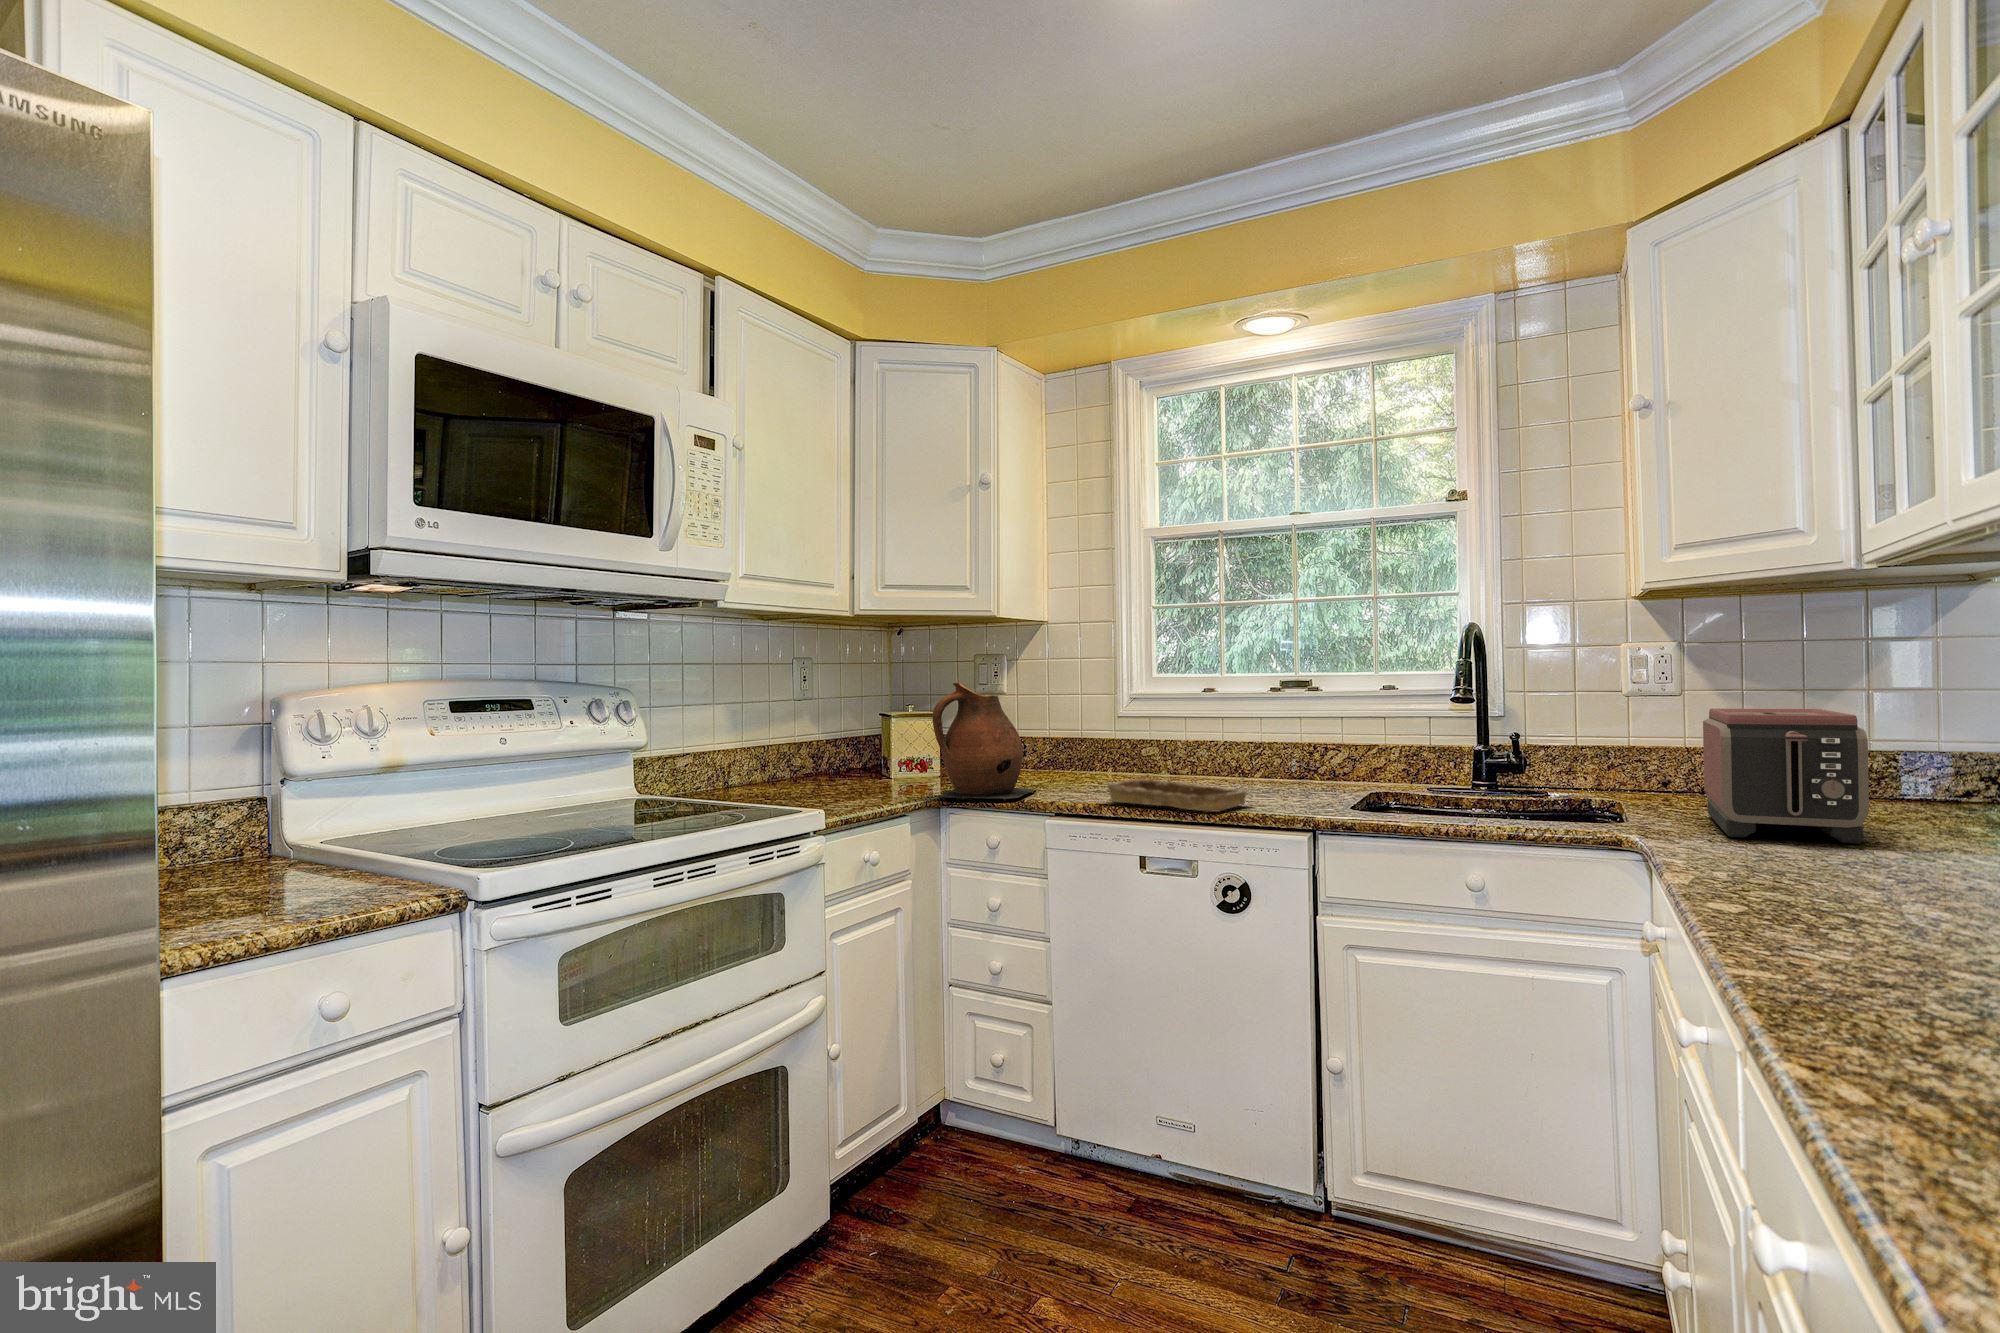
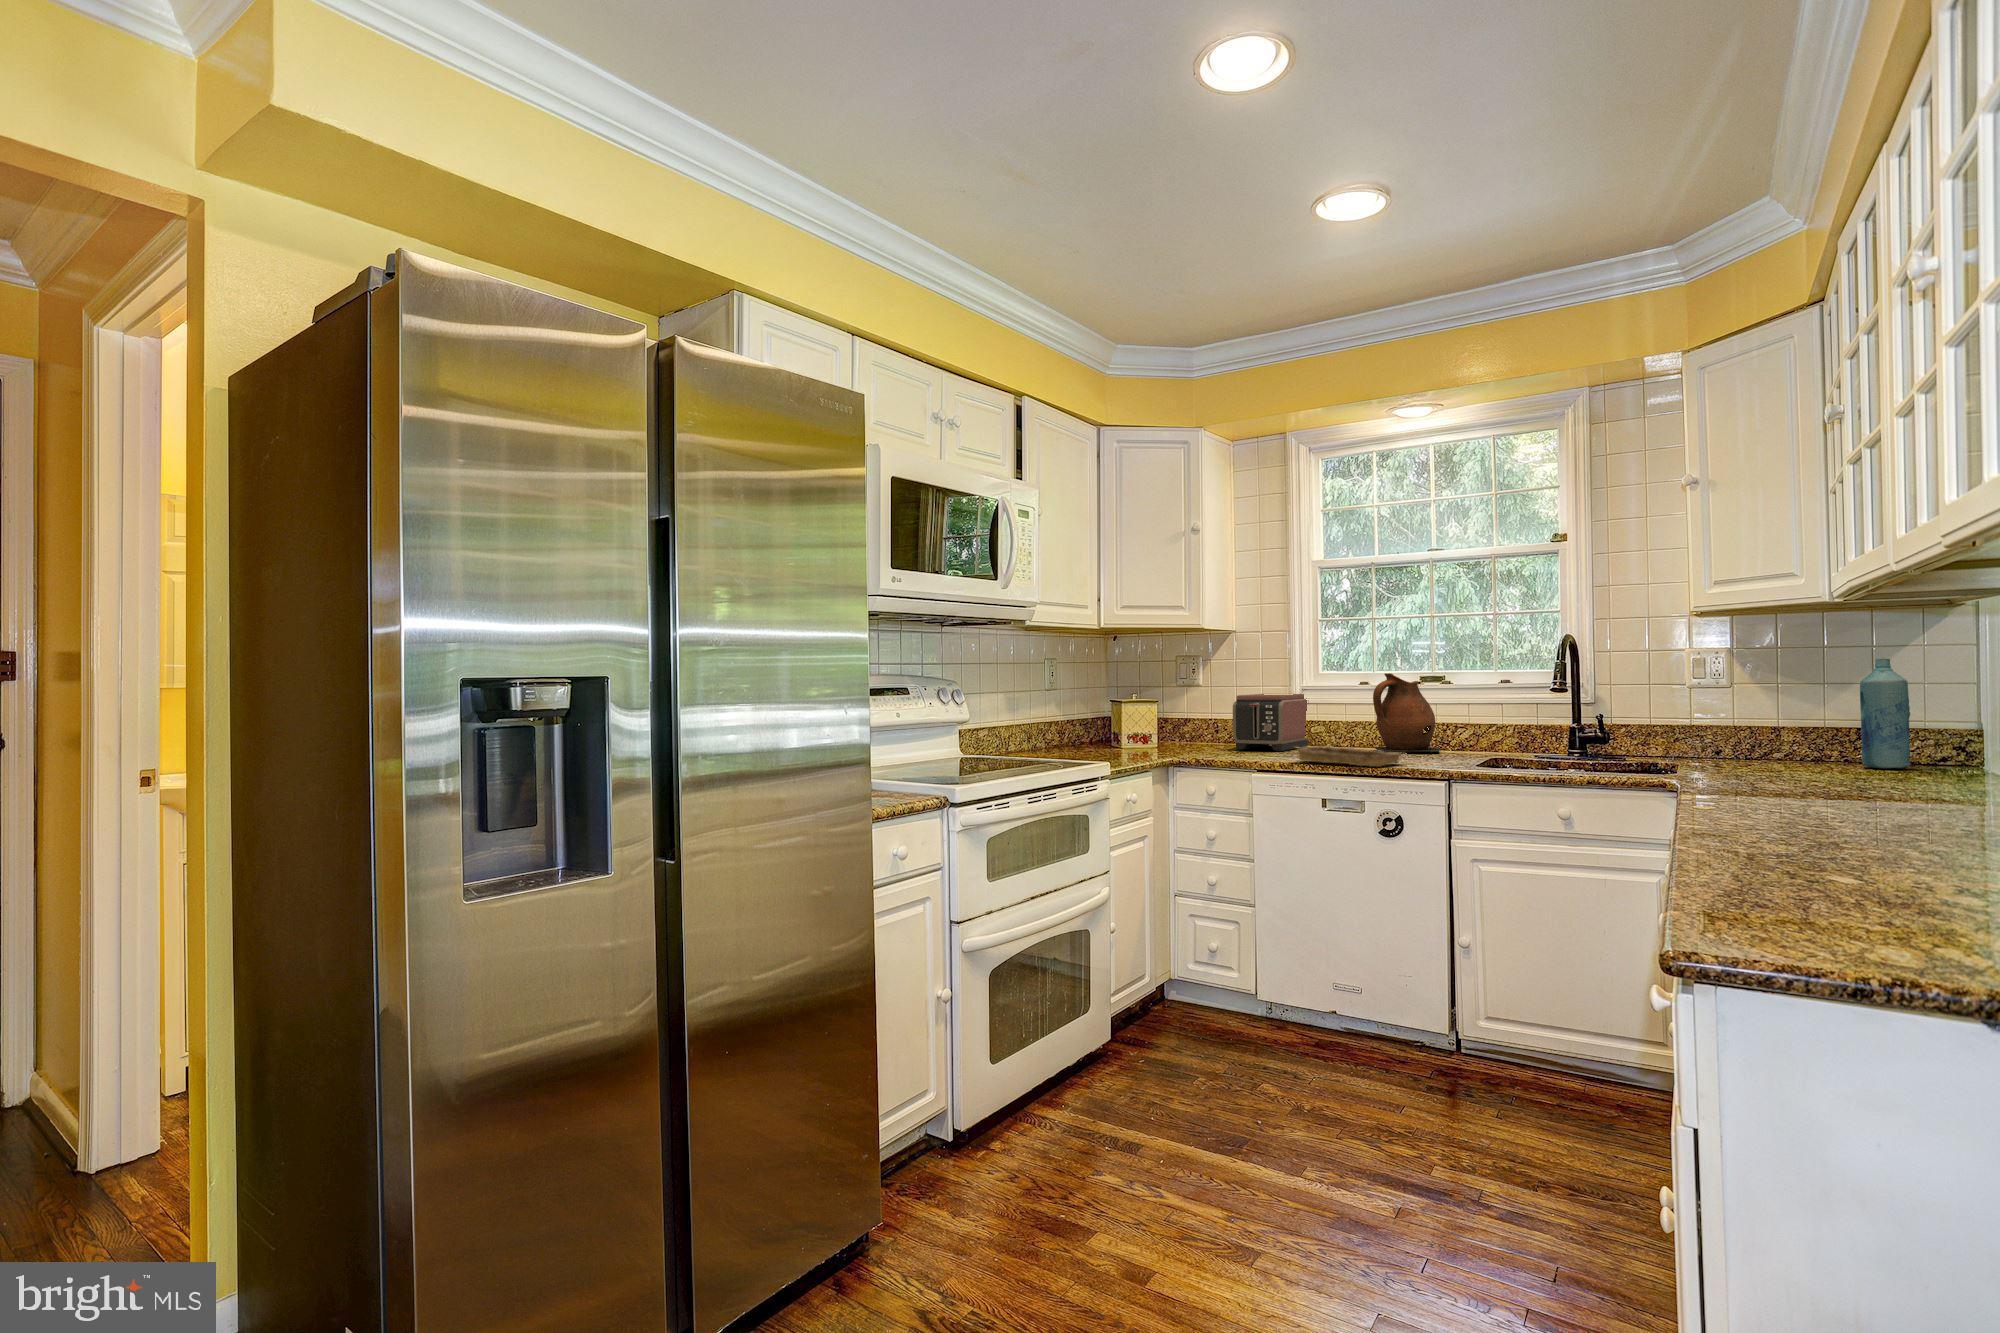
bottle: none [1865,656,1938,811] -> present [1860,659,1911,768]
ceramic pitcher: present [933,683,1036,801] -> present [1373,673,1440,753]
toaster: present [1703,709,1869,844] -> present [1233,694,1308,751]

